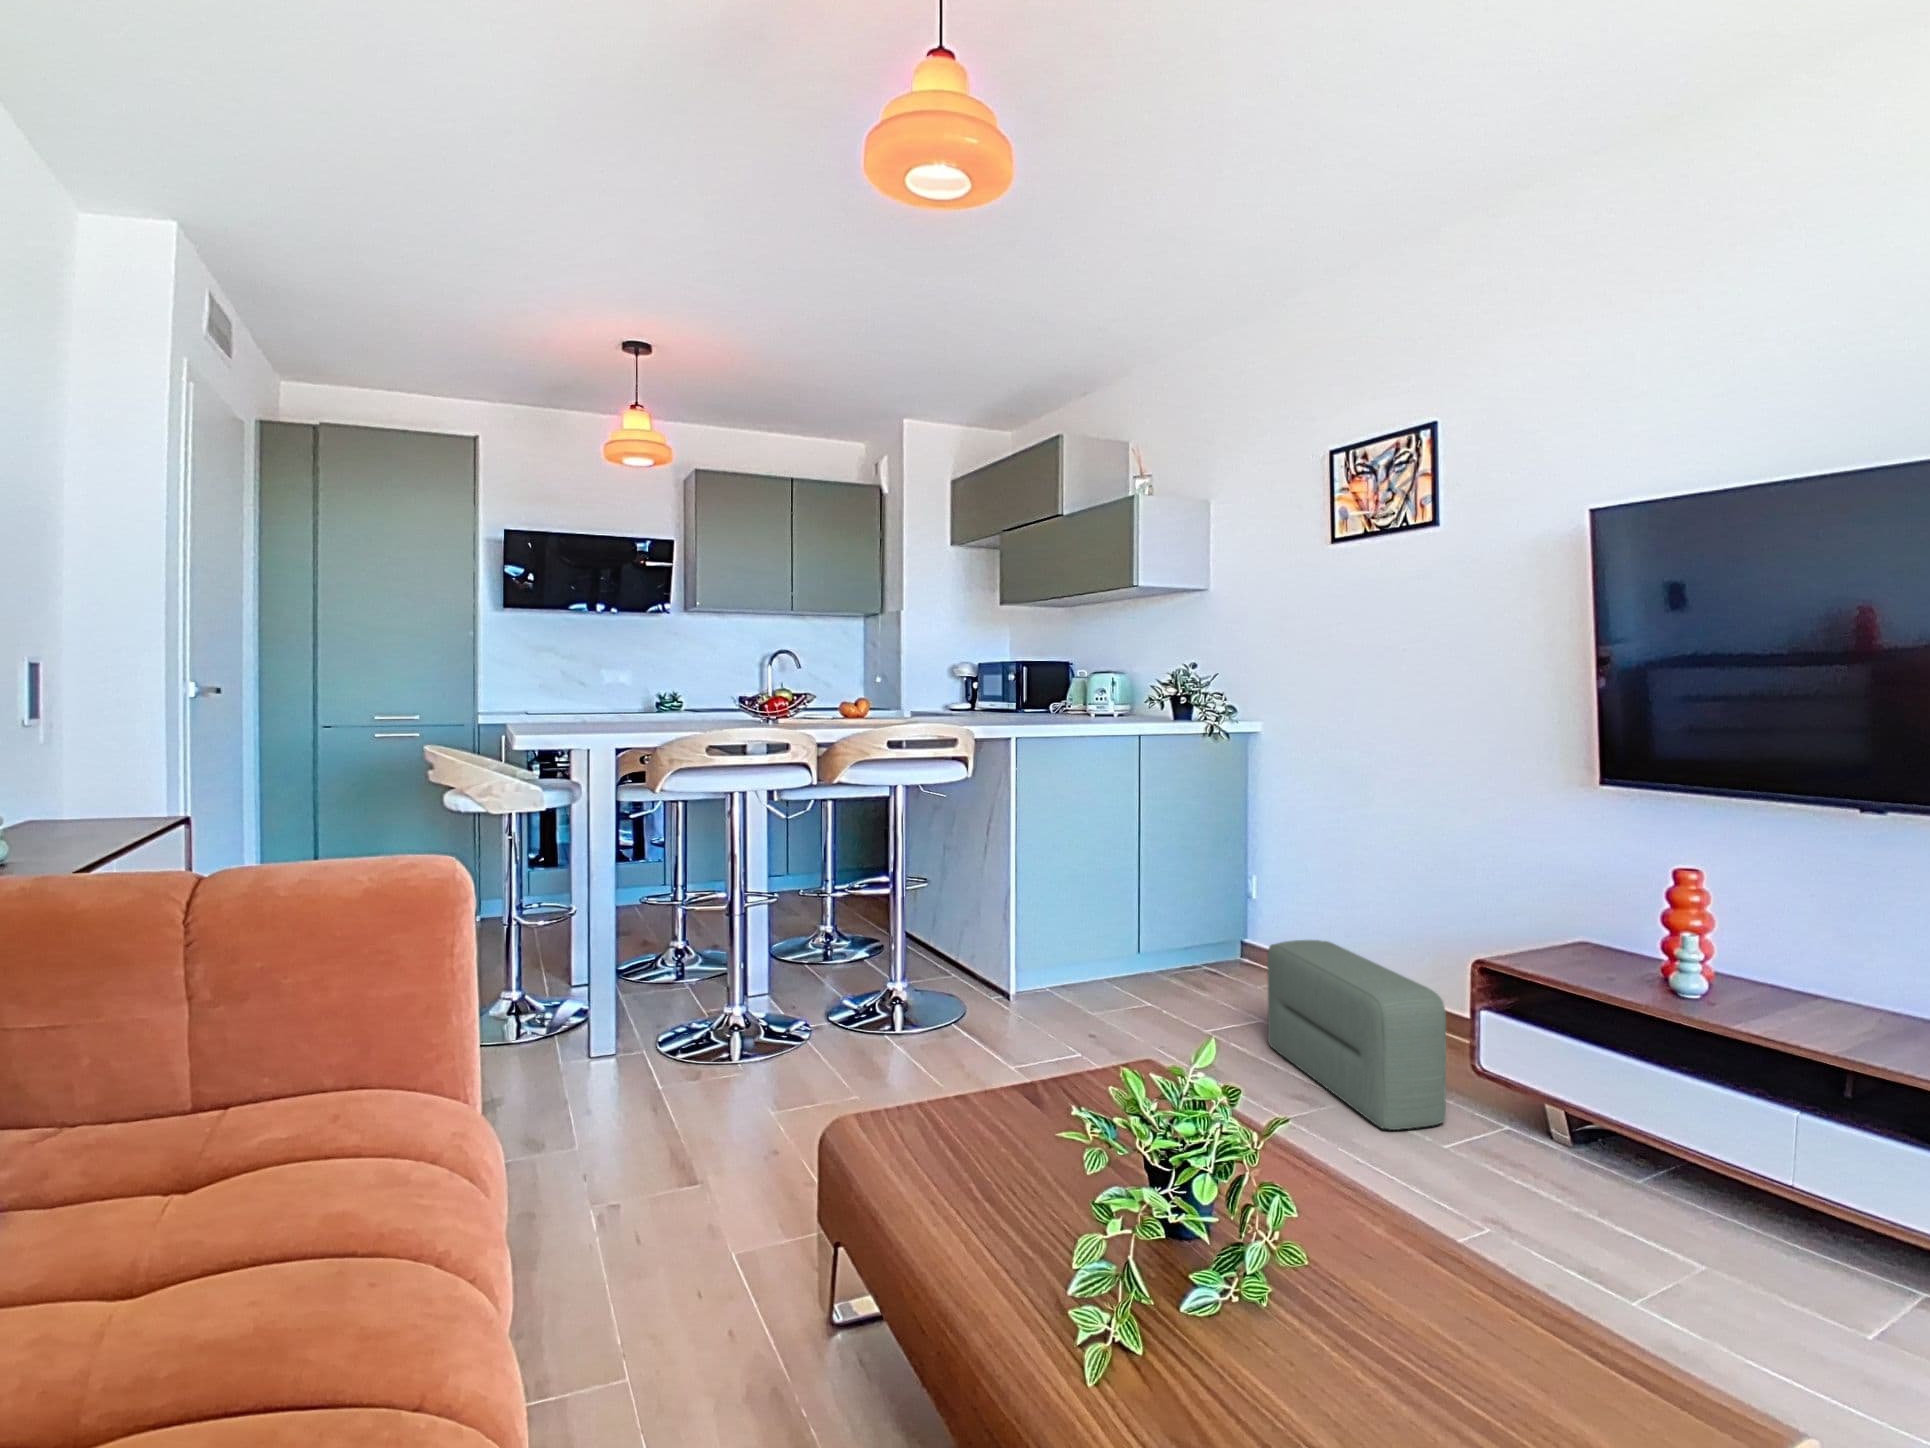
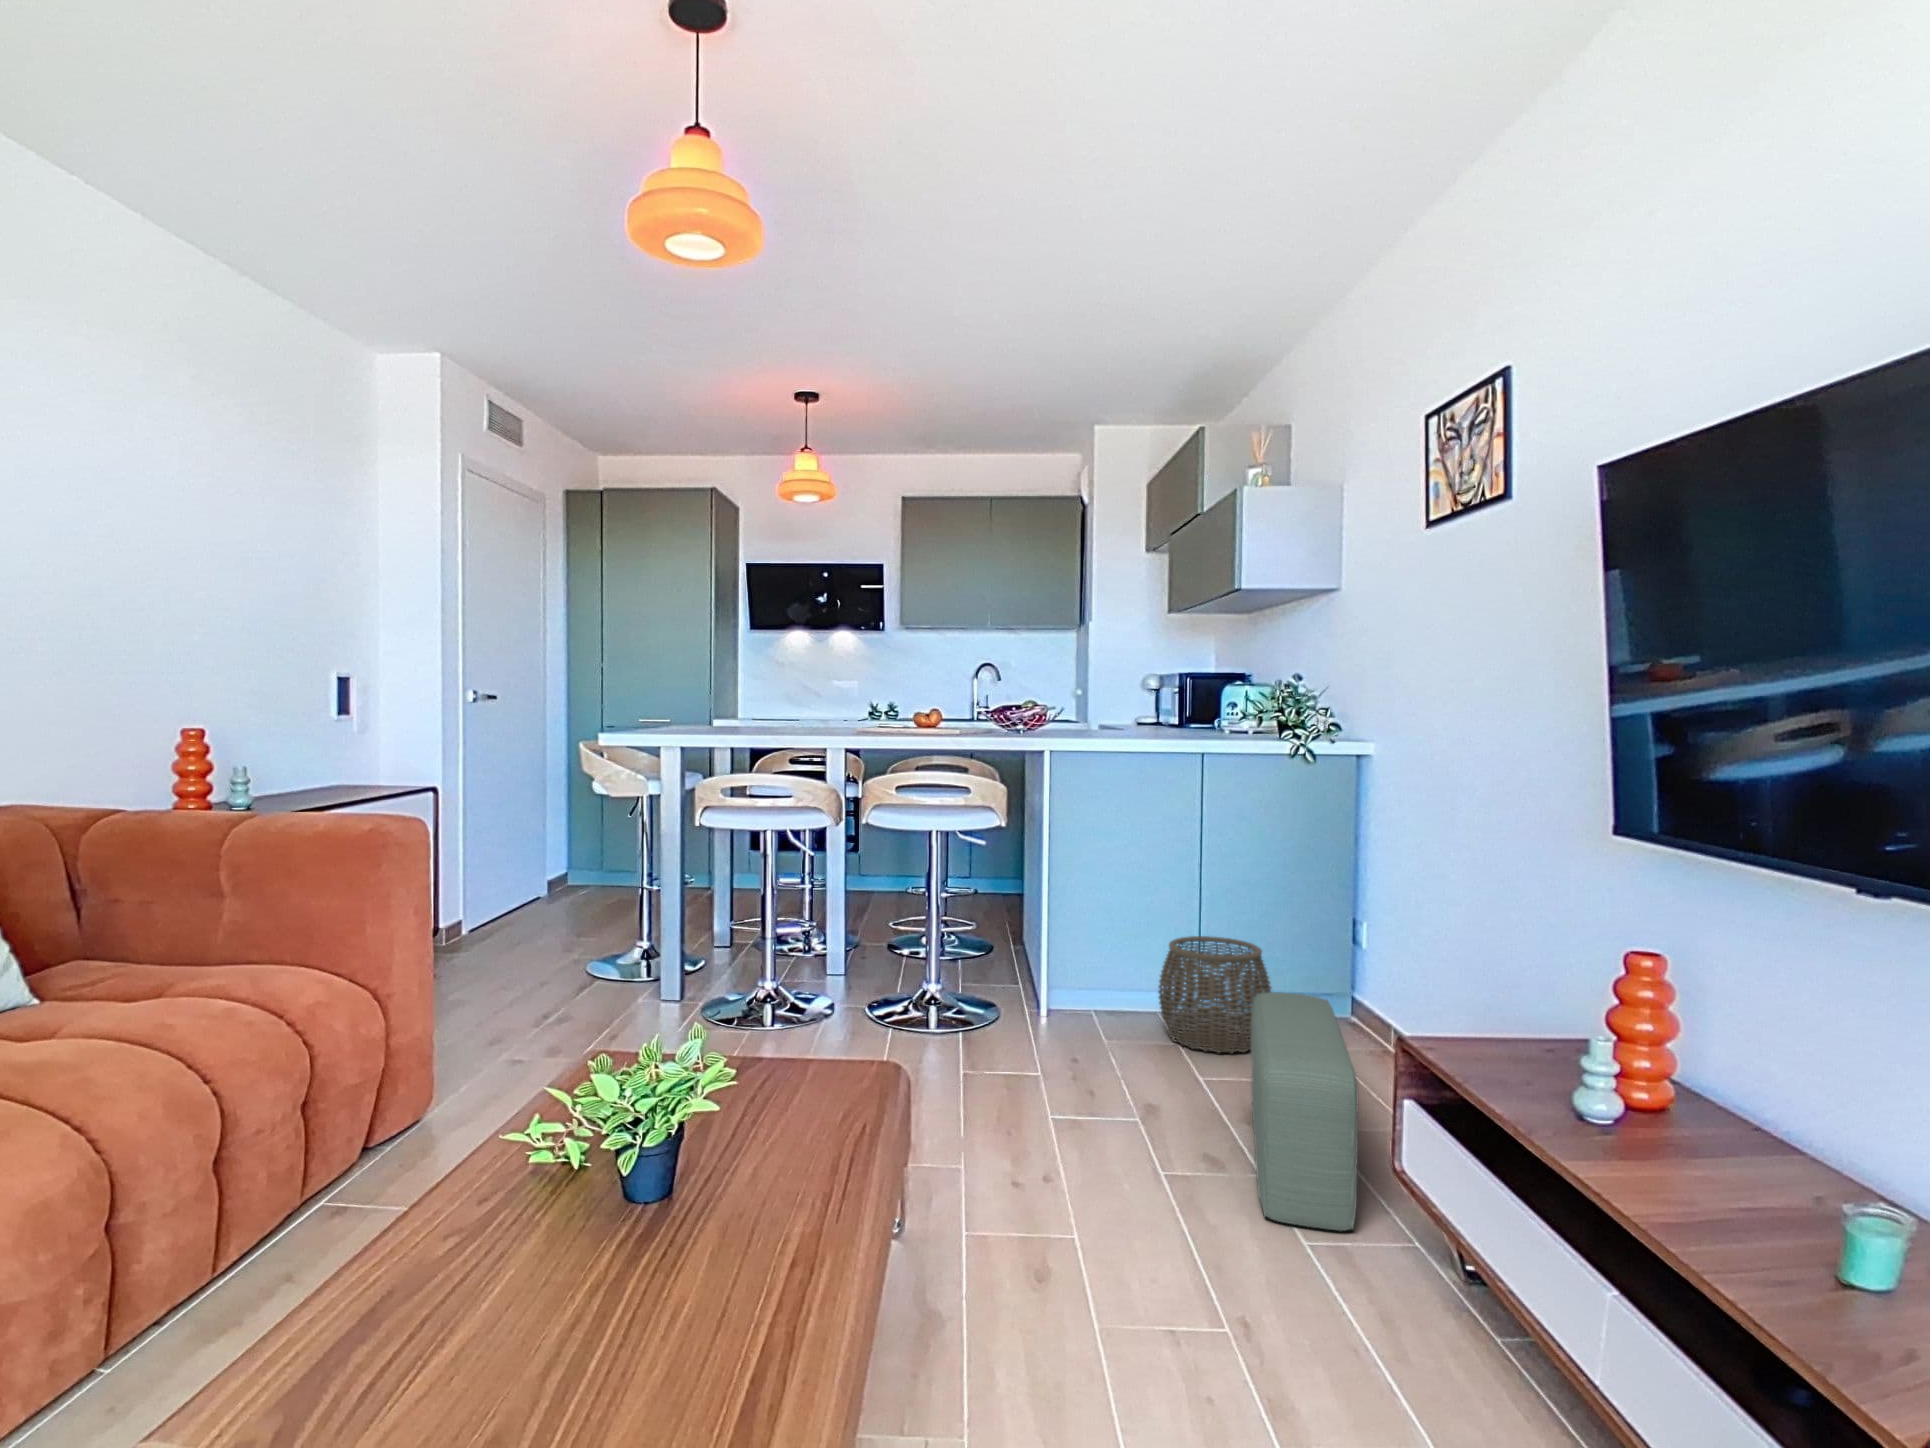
woven basket: none [1118,902,1219,1006] -> present [1158,936,1271,1054]

